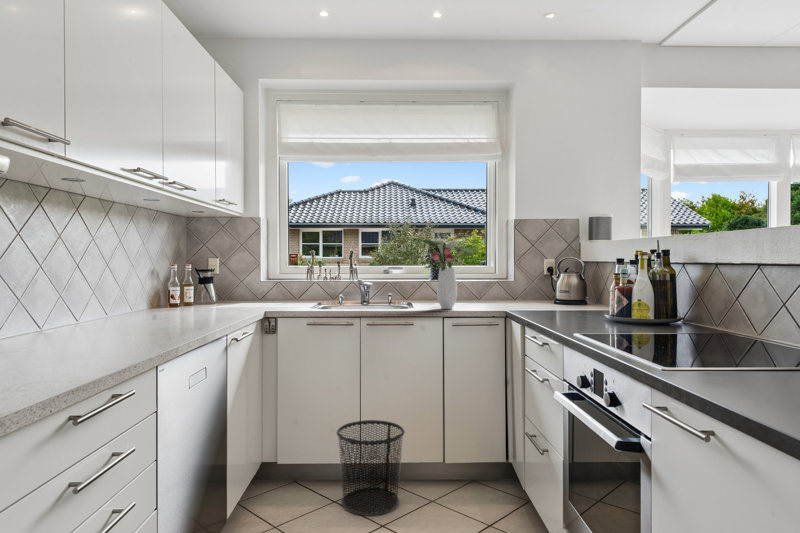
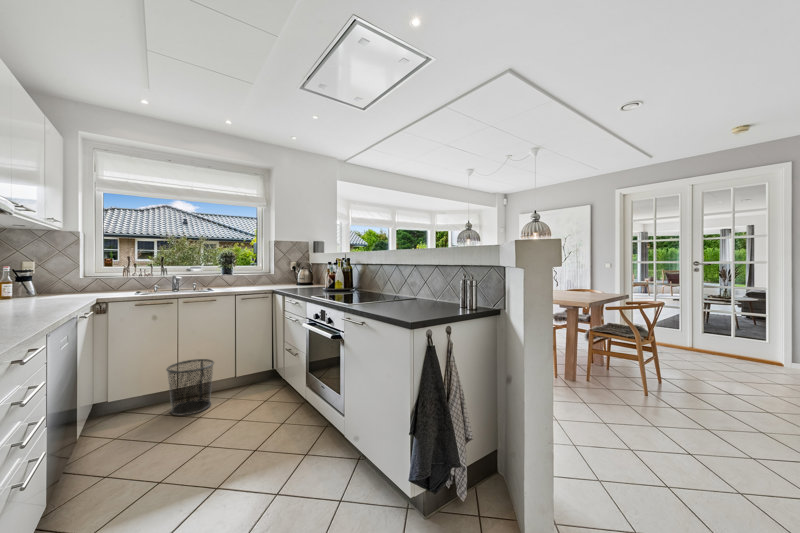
flower arrangement: present [418,238,473,309] -> none [215,250,255,291]

